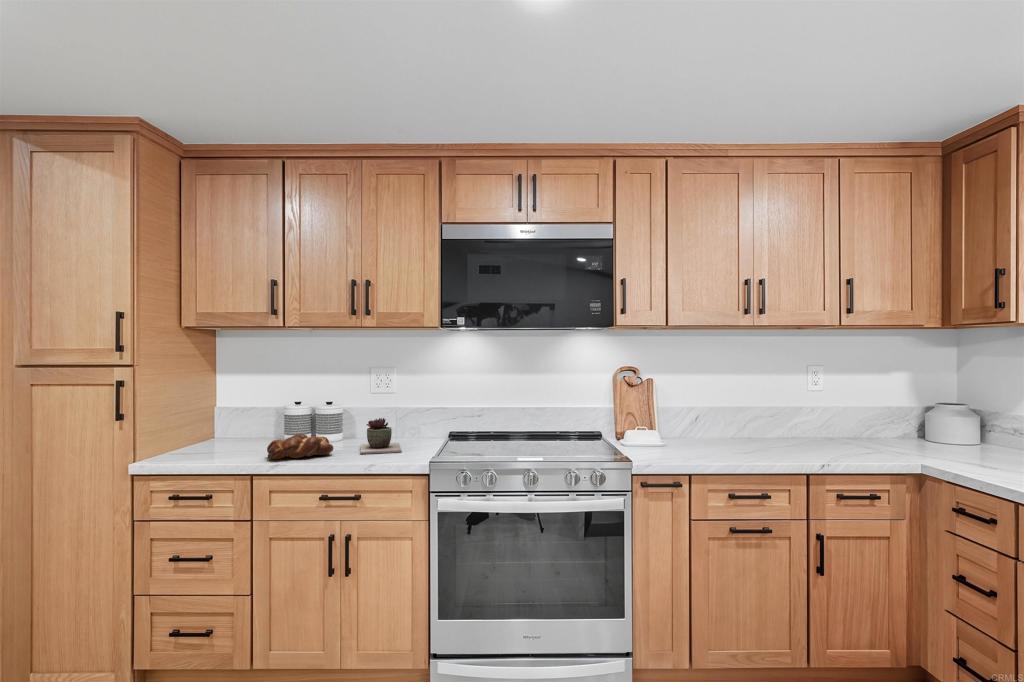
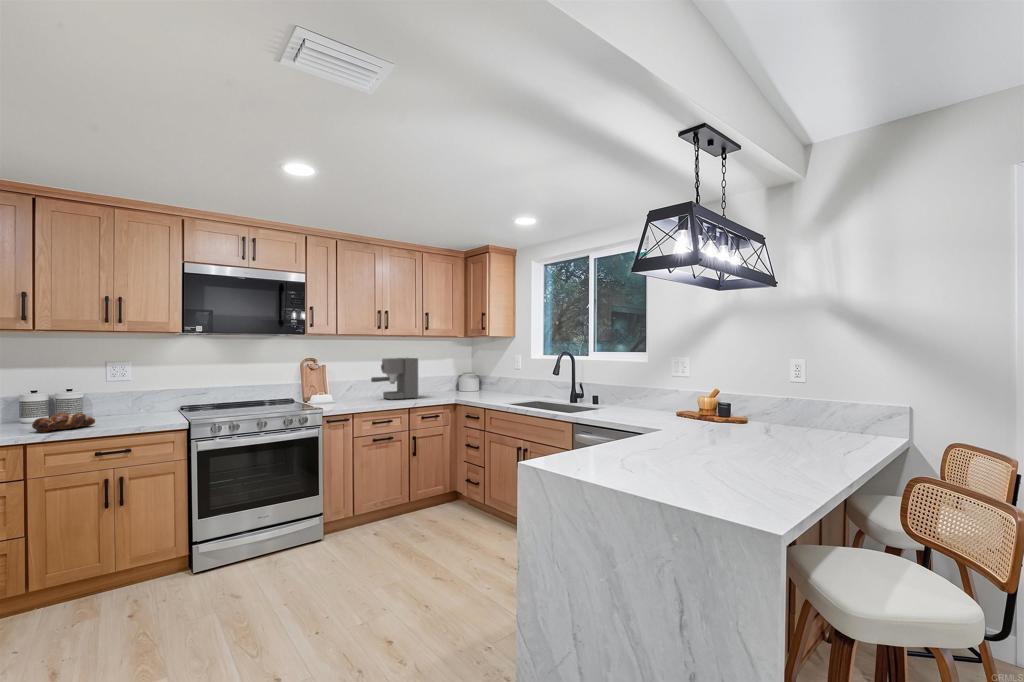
coffee maker: none [731,369,829,453] -> present [371,358,418,400]
succulent plant: present [360,418,402,454] -> none [108,397,154,423]

